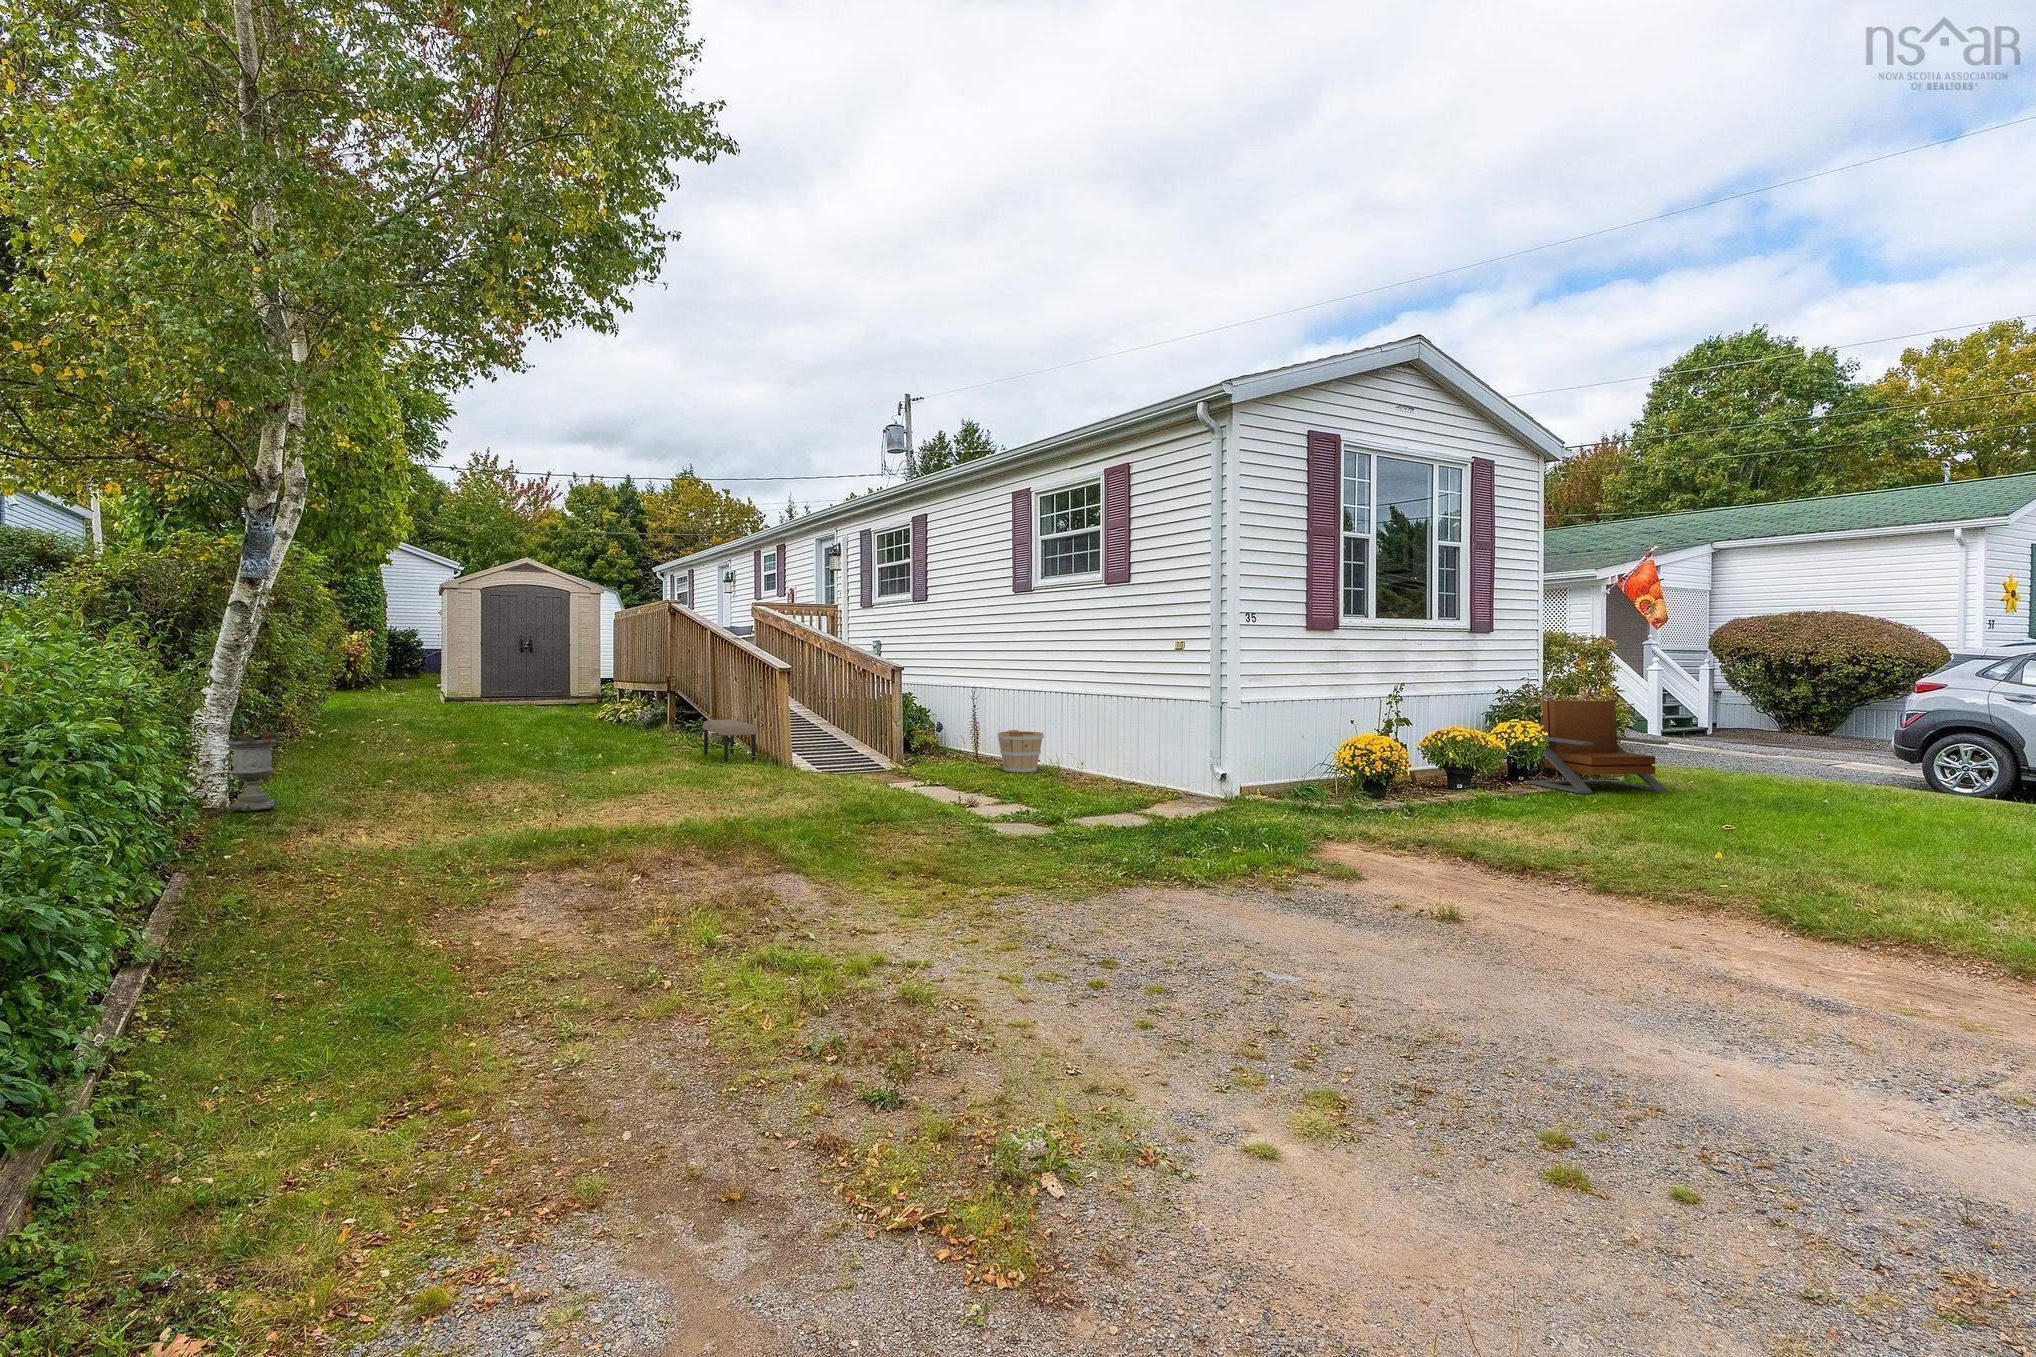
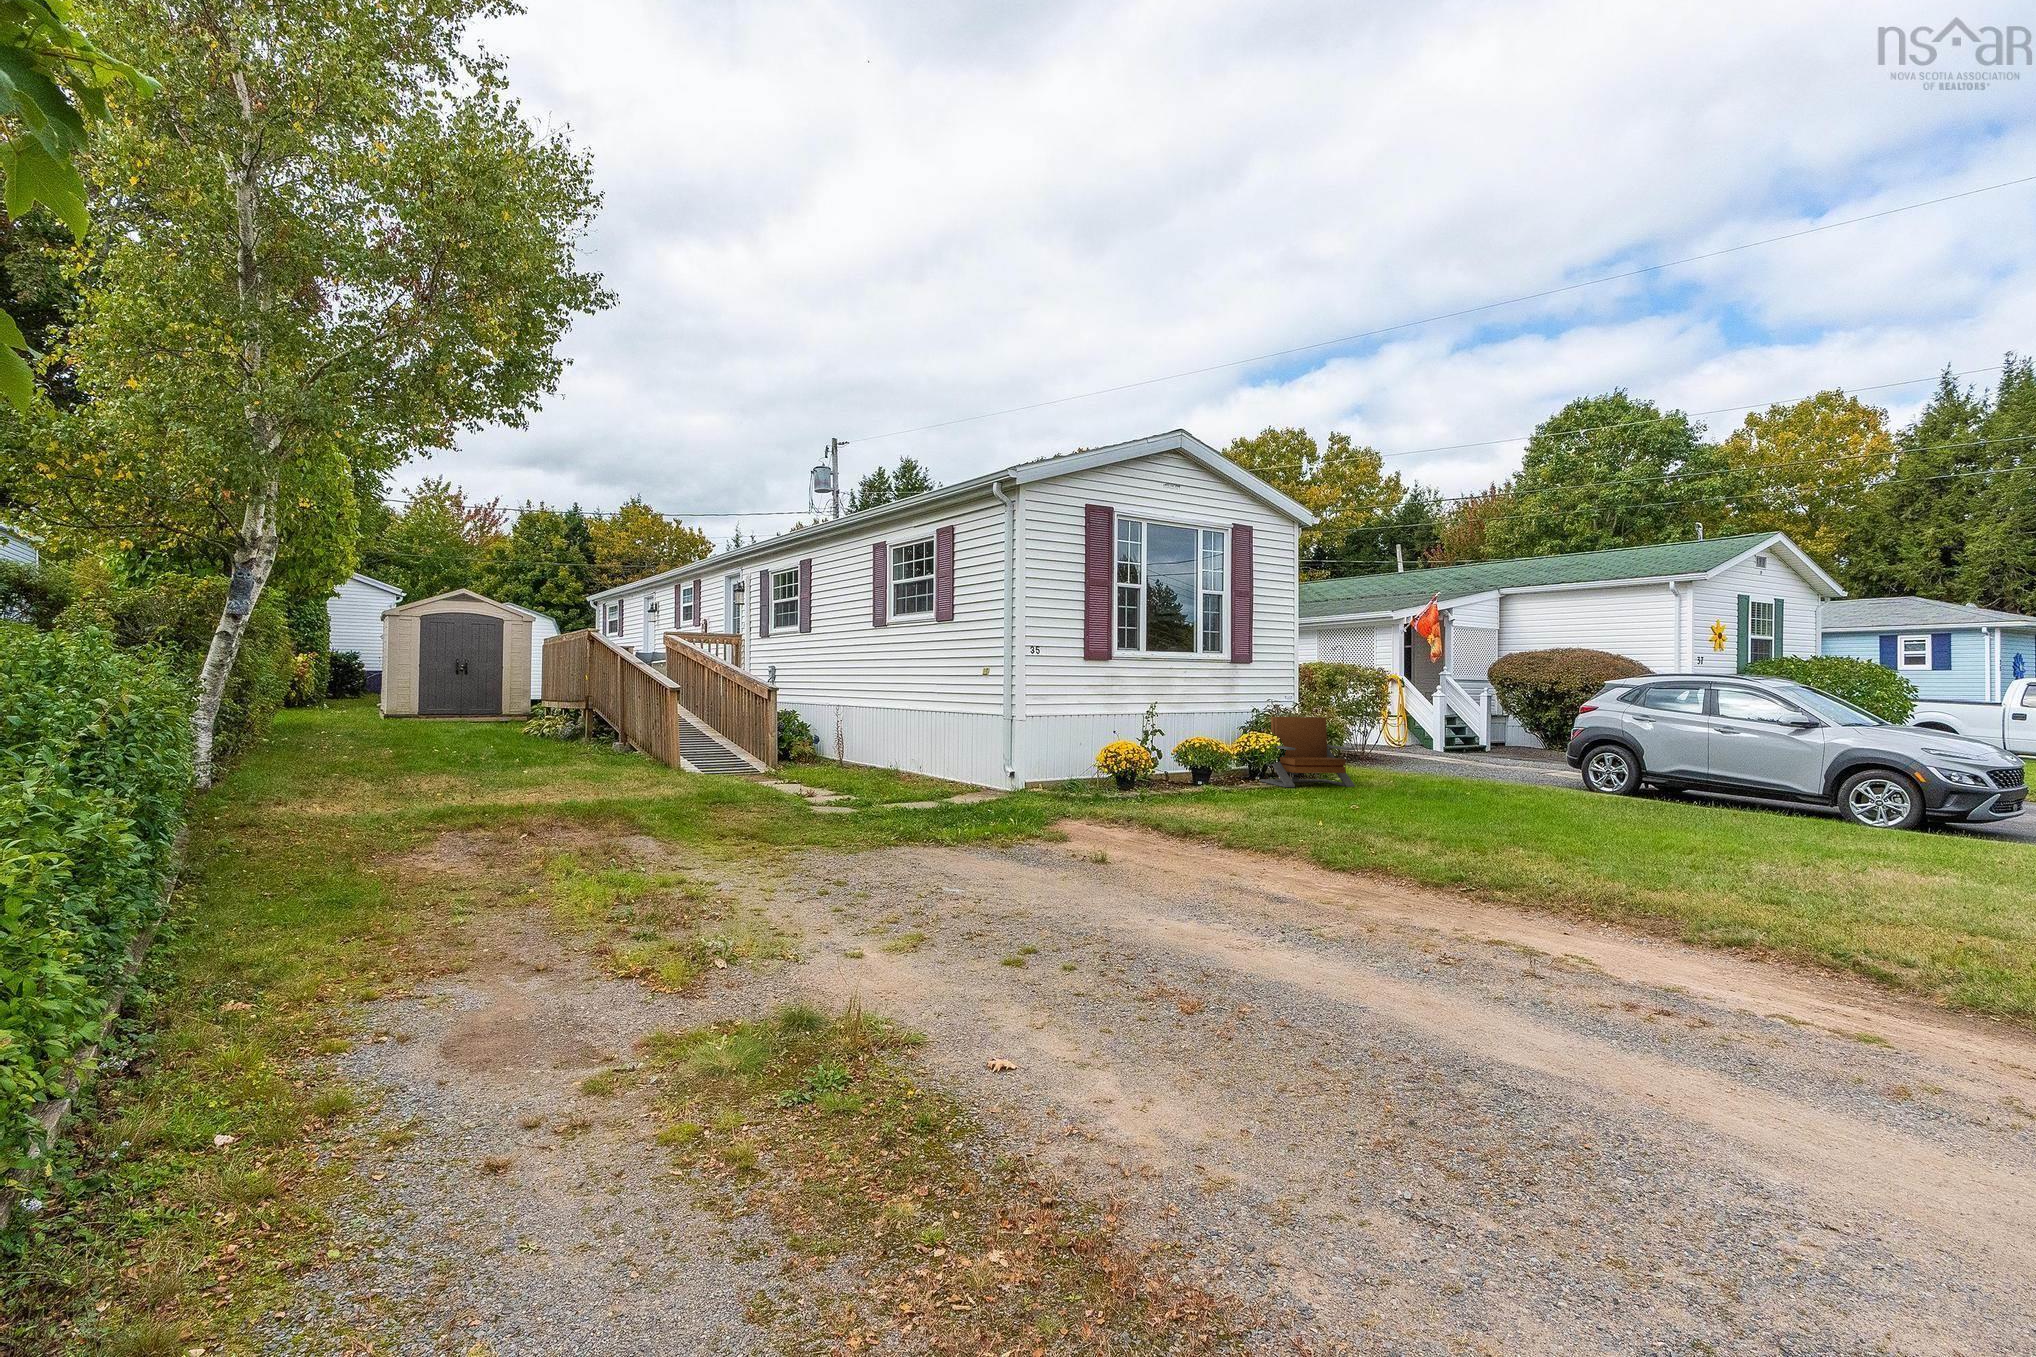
bench: present [703,720,757,762] -> none [613,731,657,765]
planter: present [226,730,280,812] -> none [227,727,267,789]
wooden bucket: present [998,730,1044,773] -> none [854,740,892,774]

